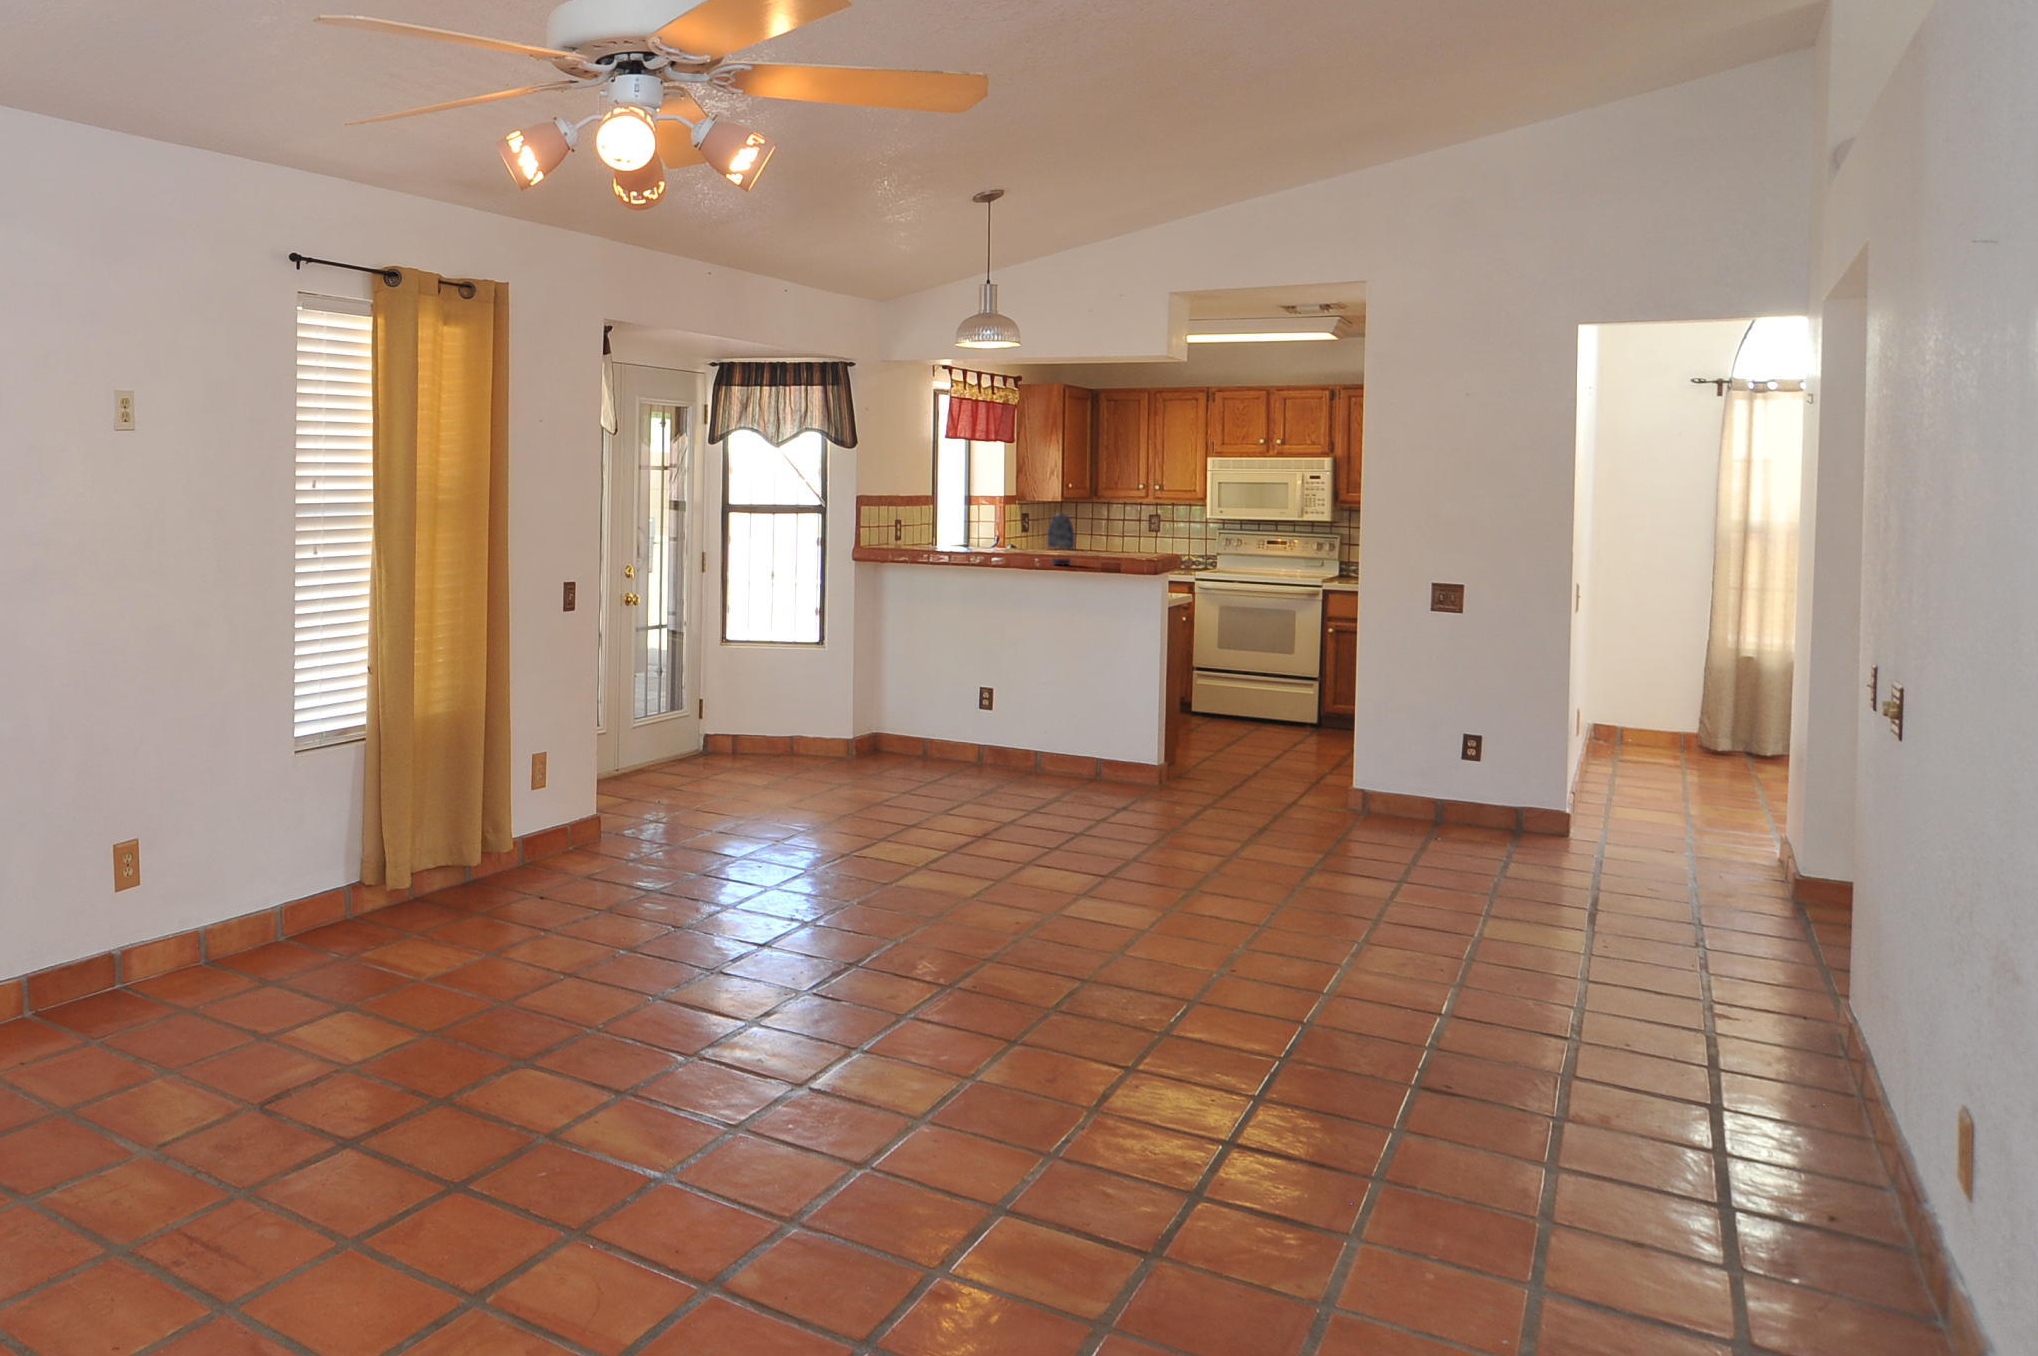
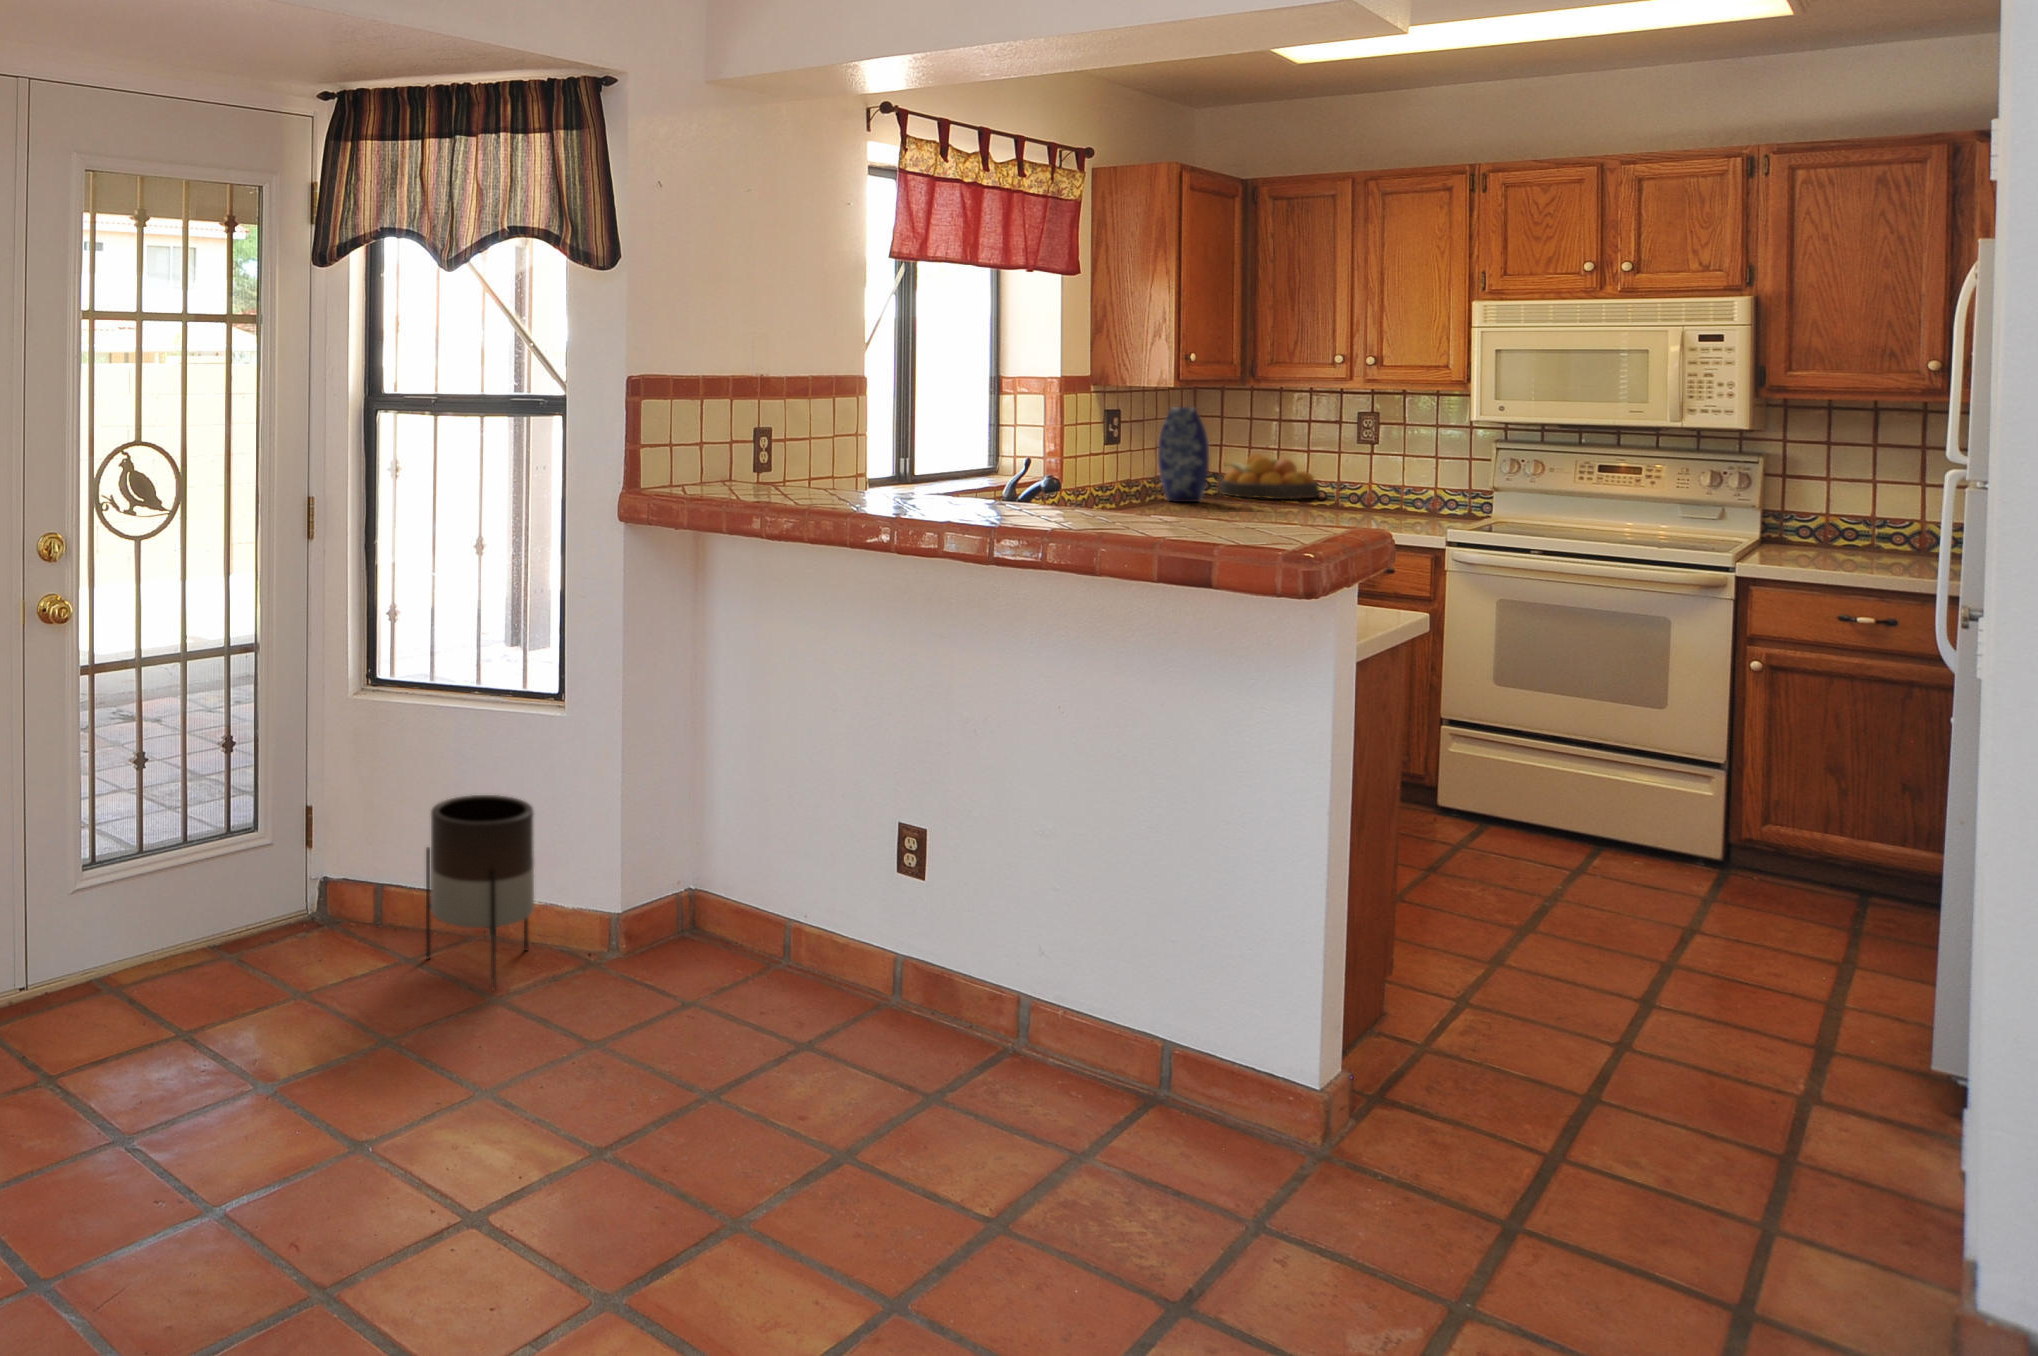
fruit bowl: none [1076,540,1129,564] -> present [1220,454,1319,499]
planter: none [768,690,820,768] -> present [426,795,534,989]

